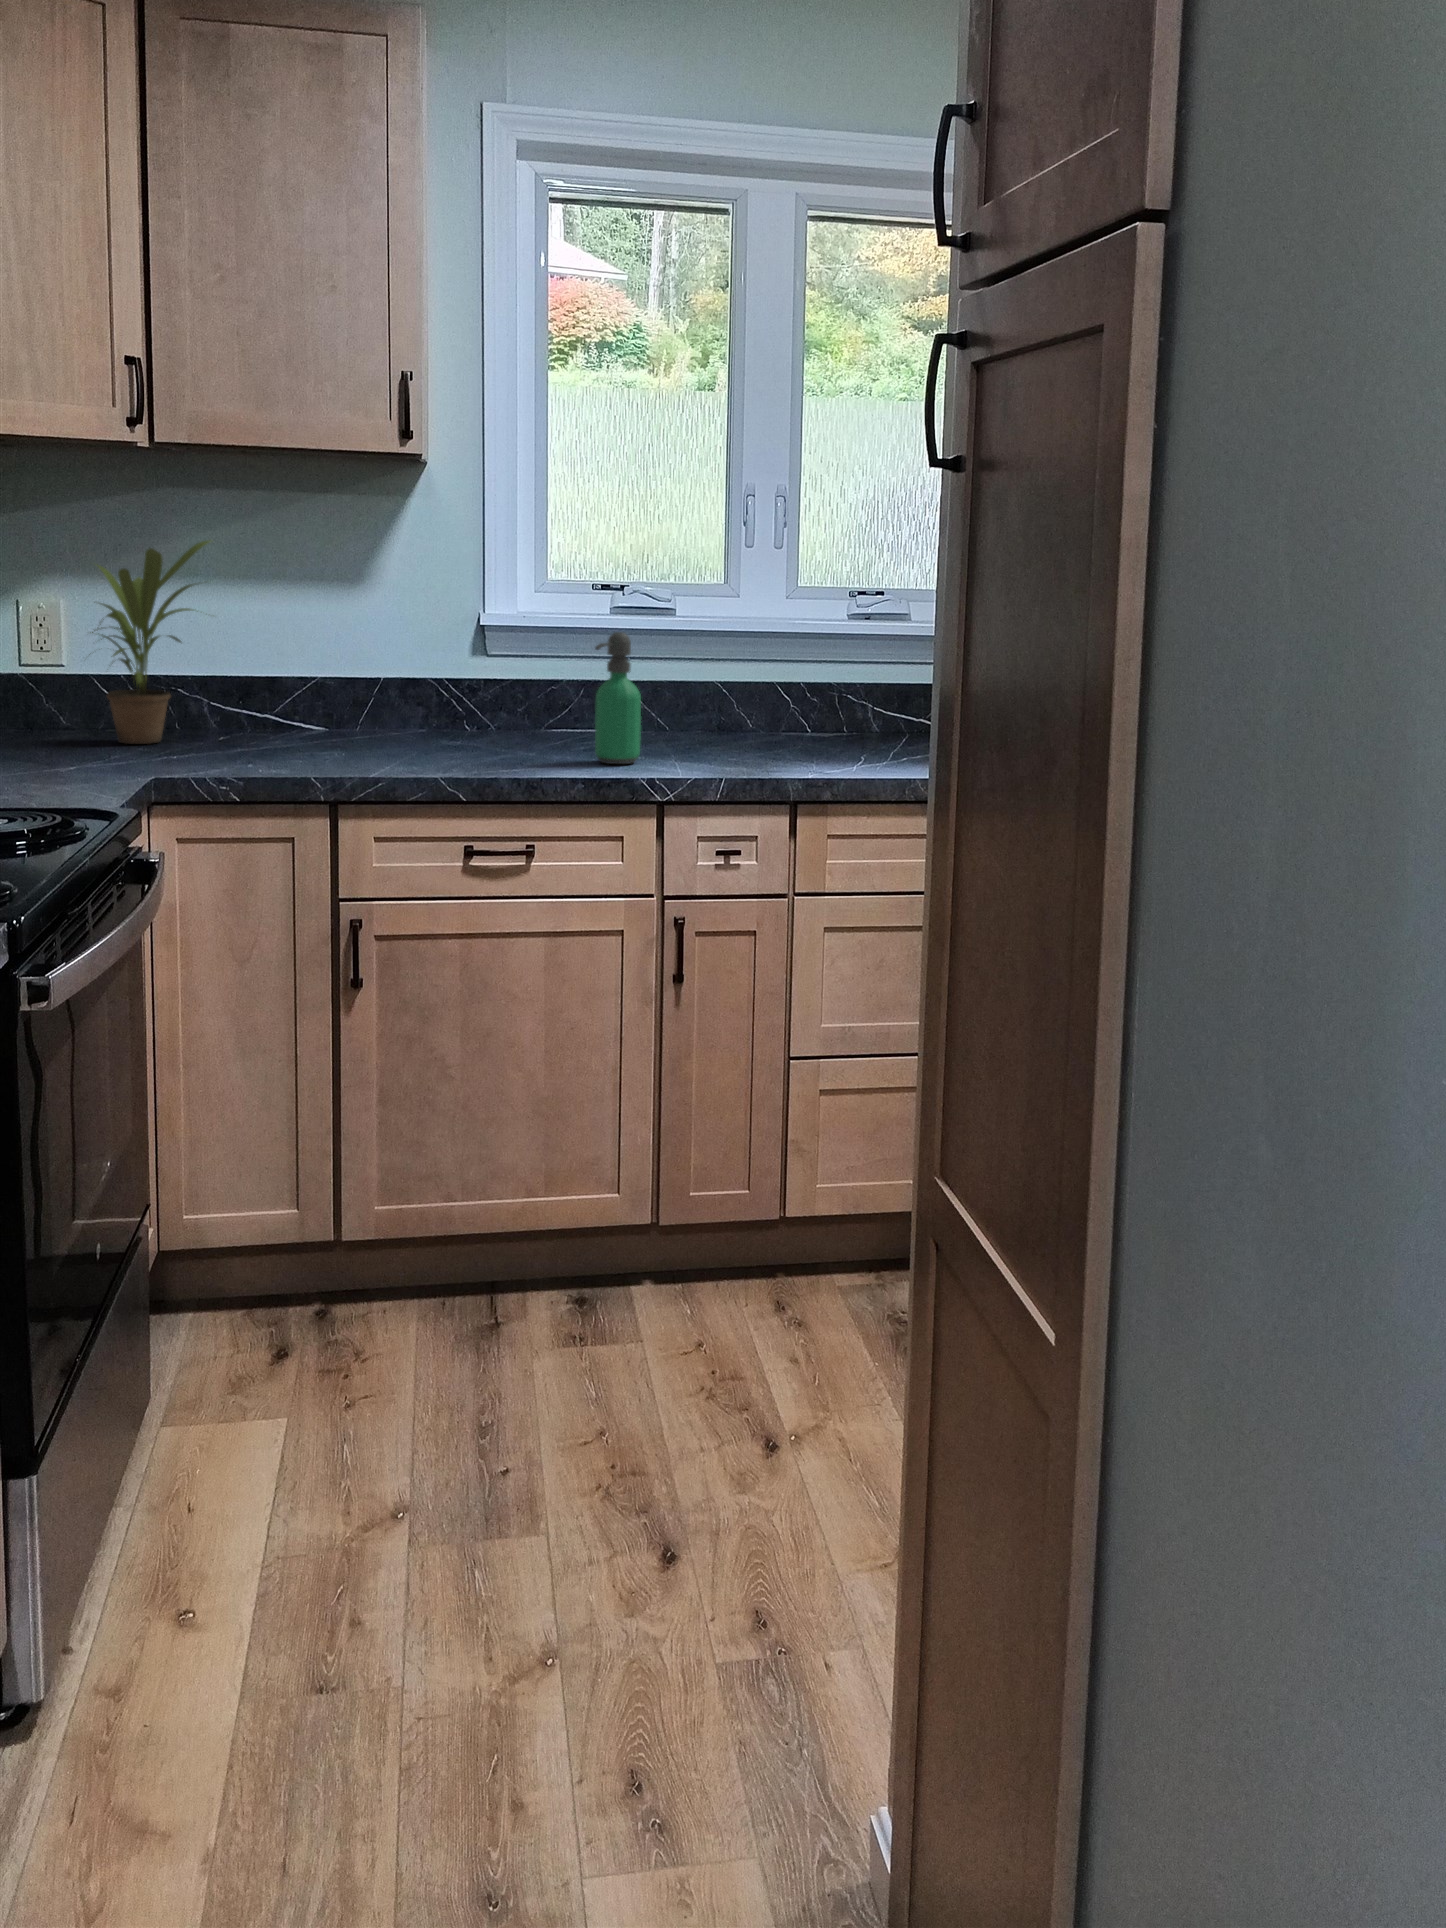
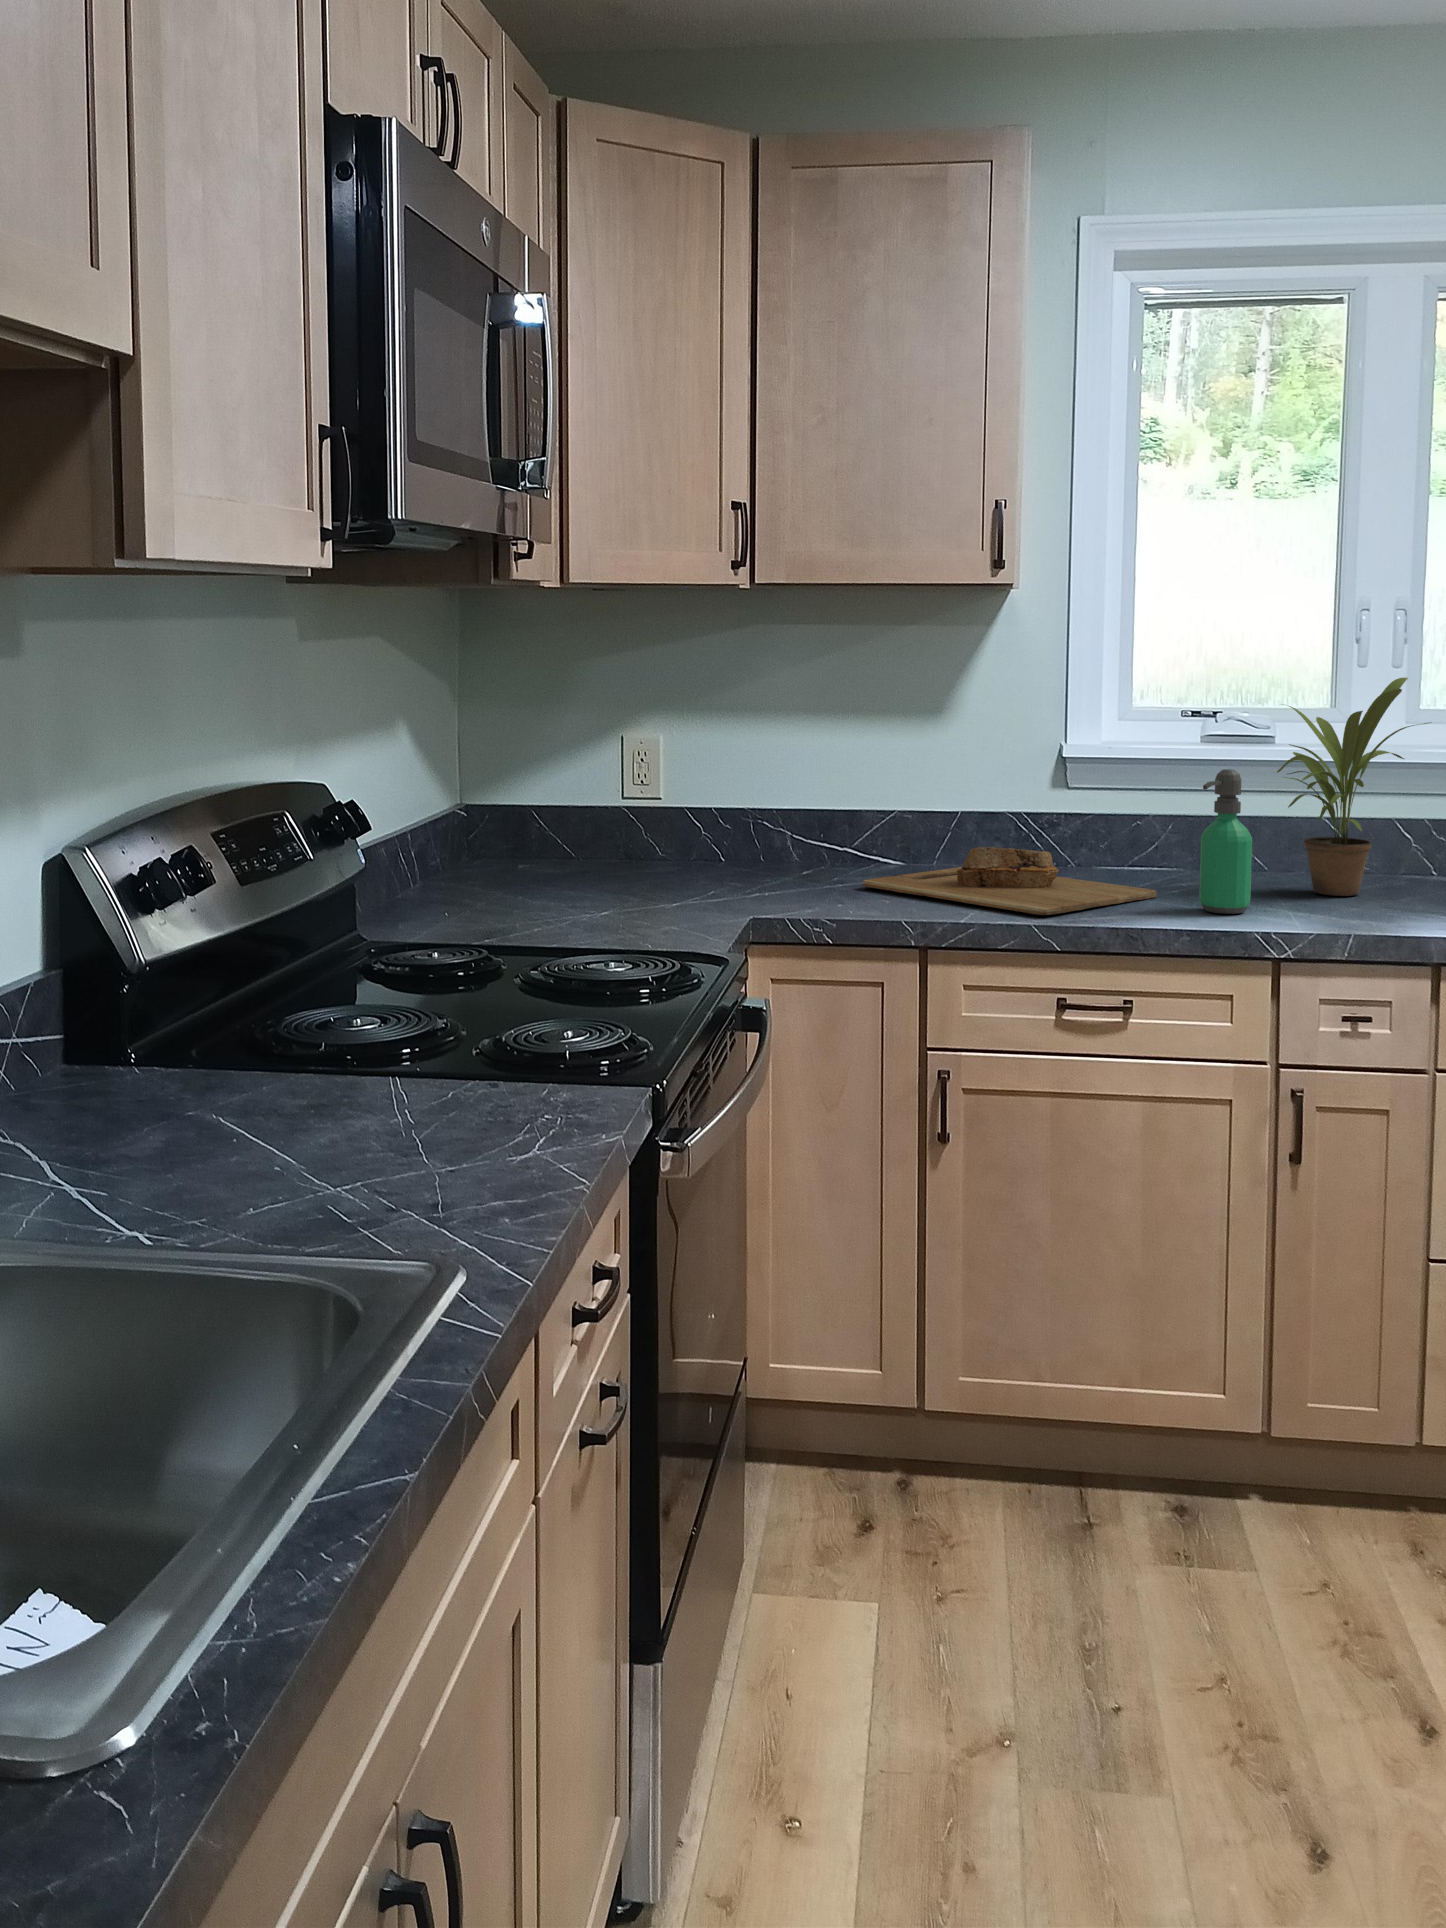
potted plant: present [90,541,210,744] -> present [1277,677,1431,896]
cutting board: none [277,707,561,769] -> present [863,847,1157,915]

